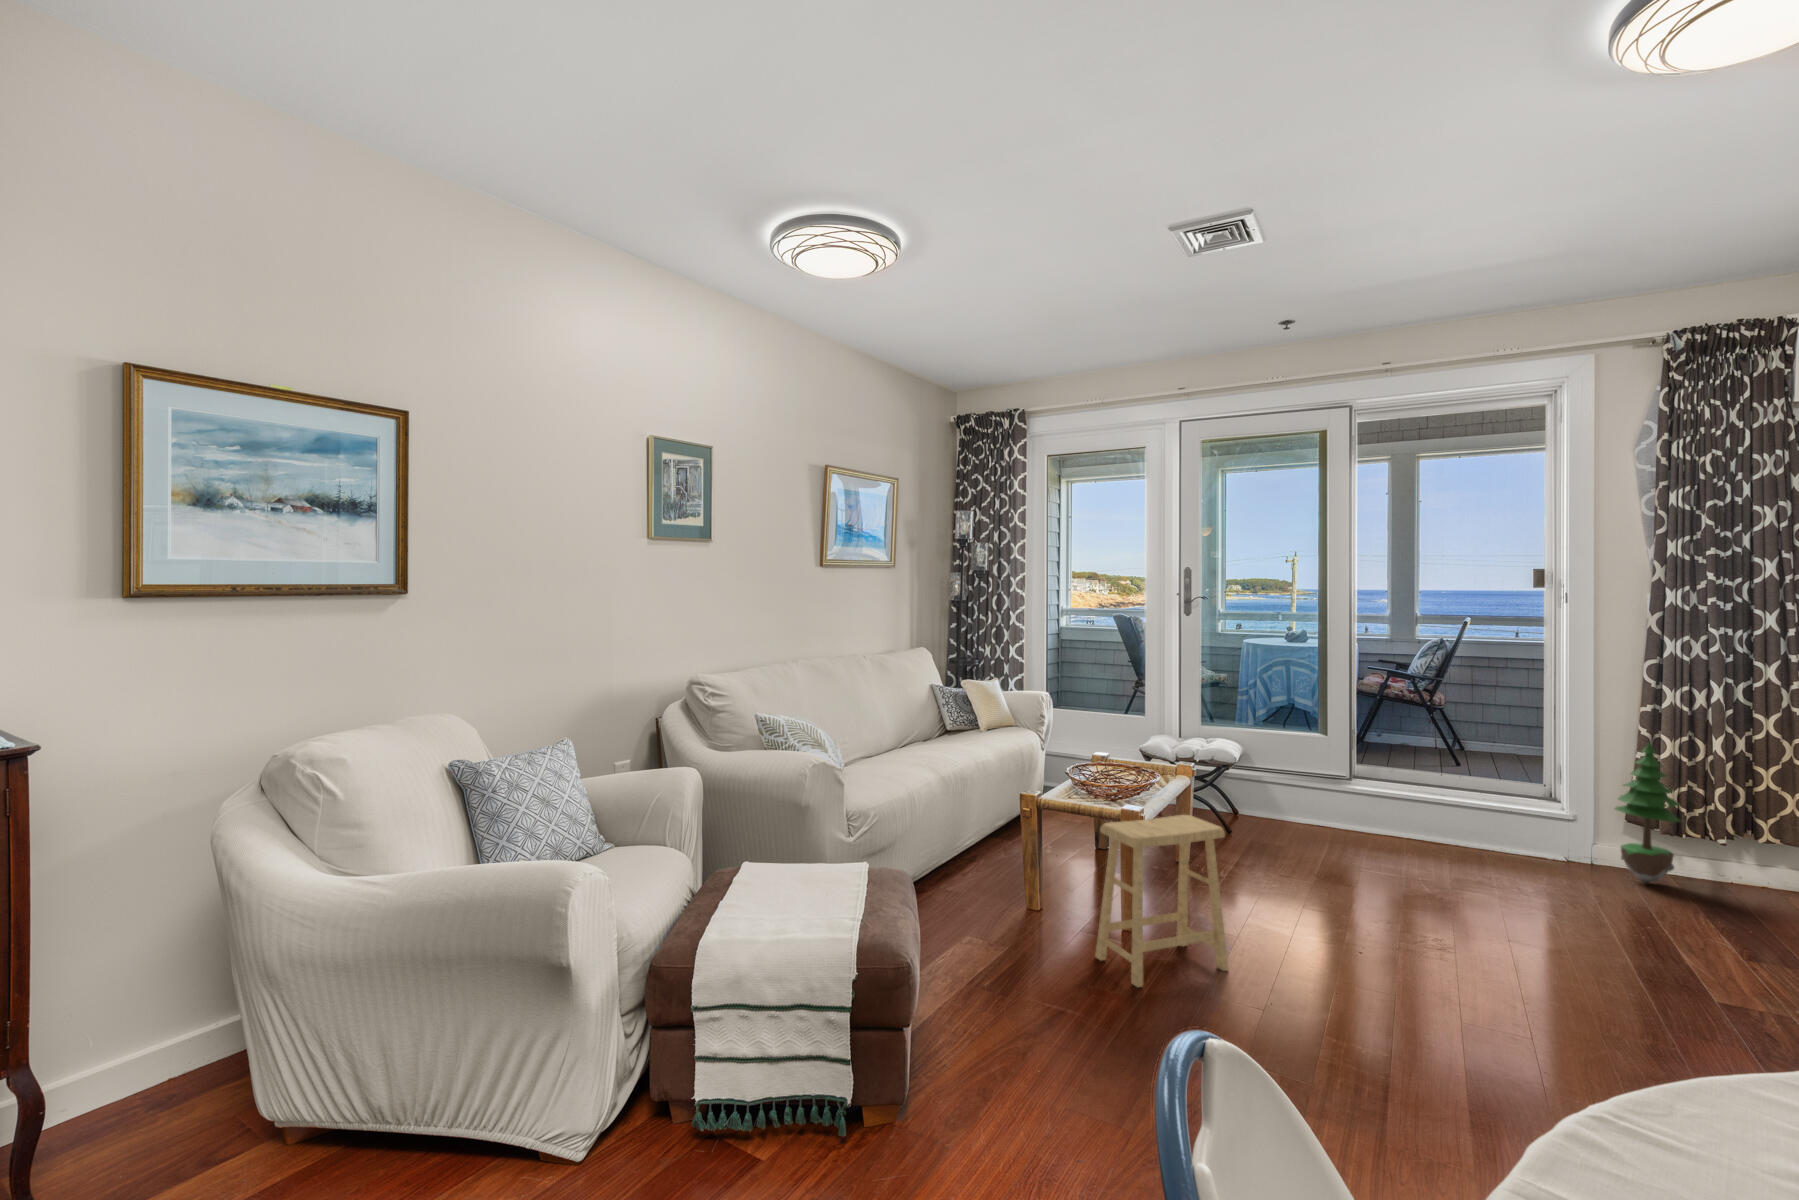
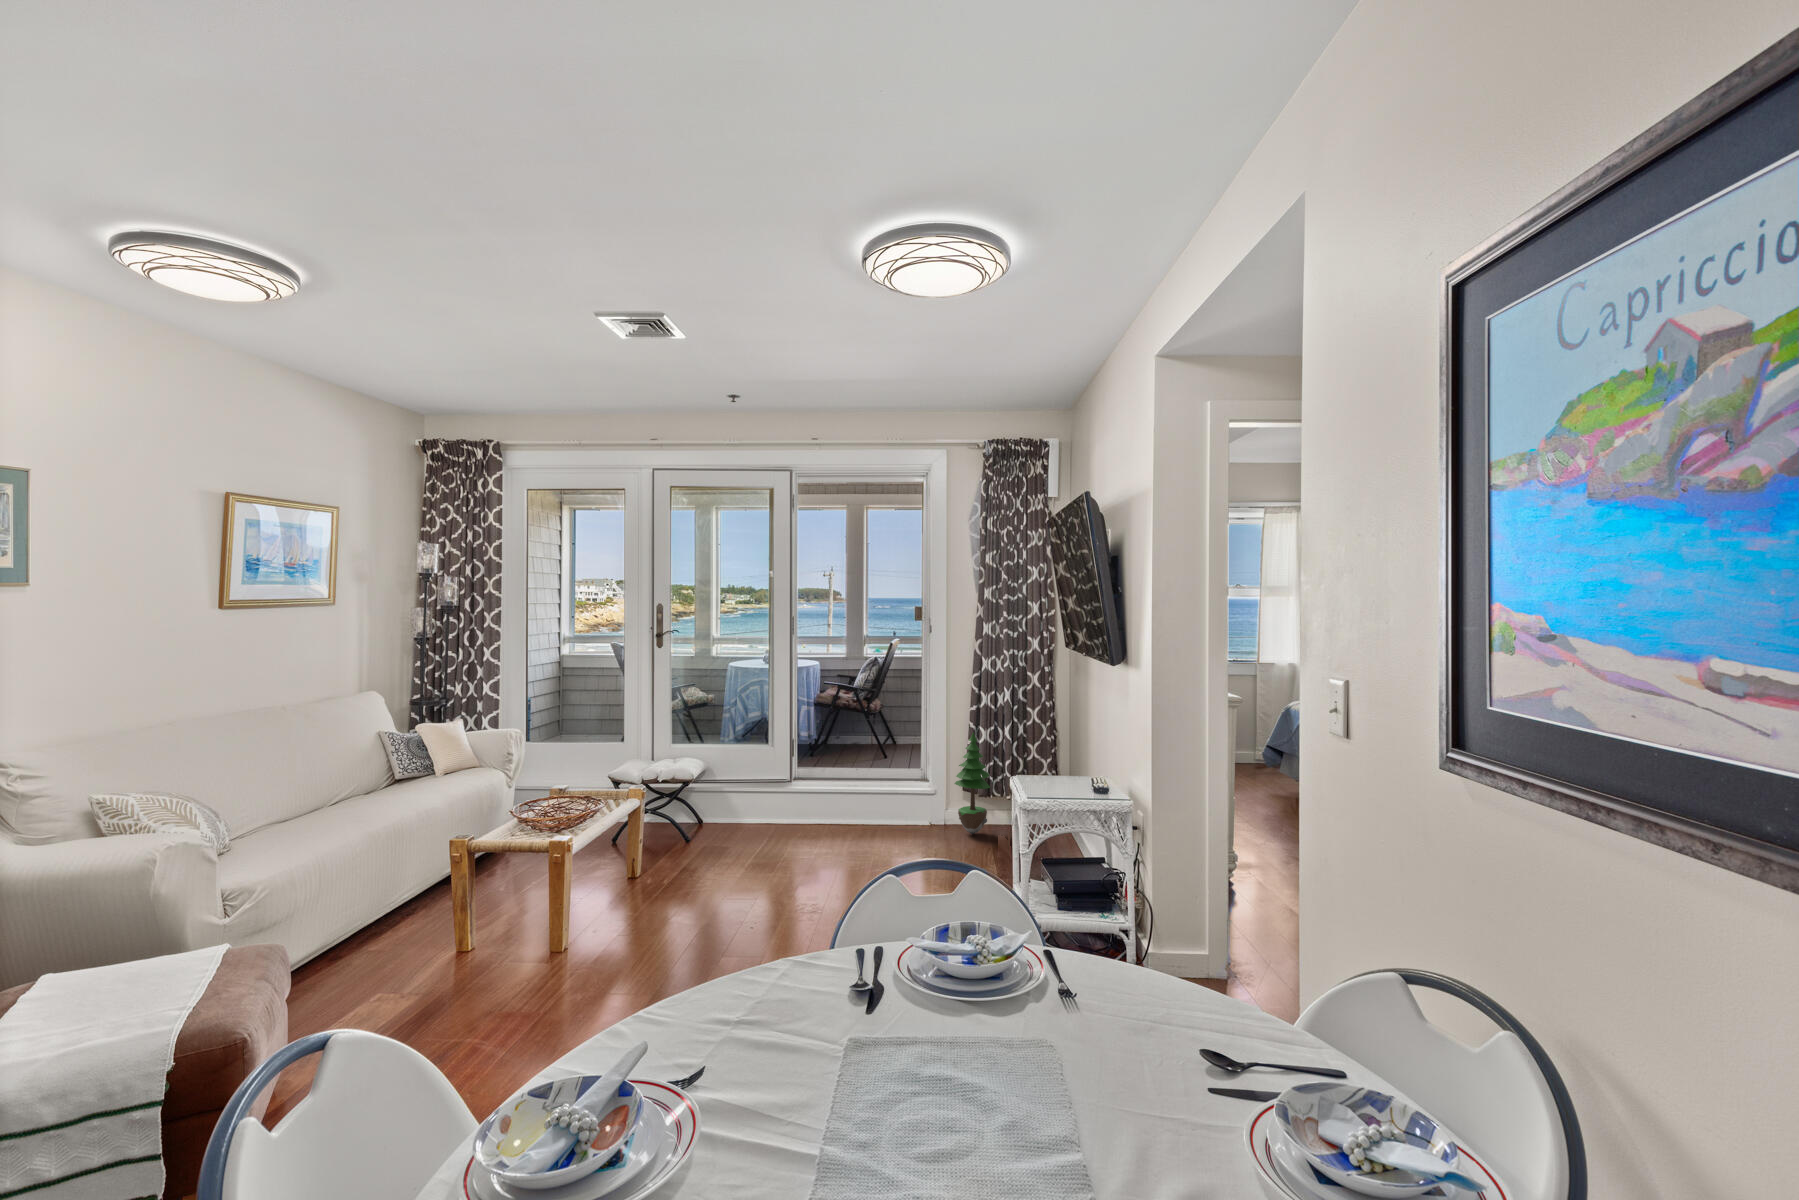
footstool: present [1095,815,1229,987] -> none [519,842,645,1015]

